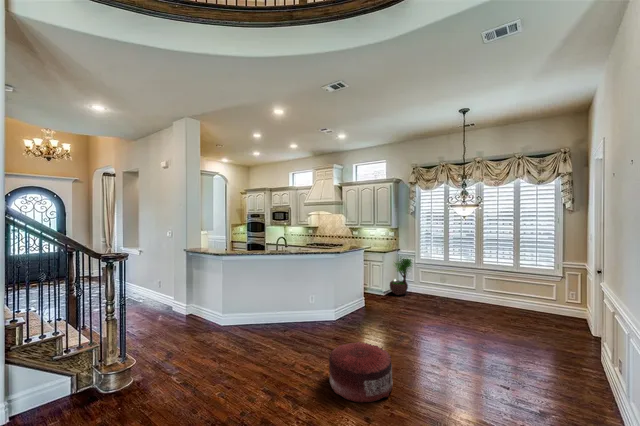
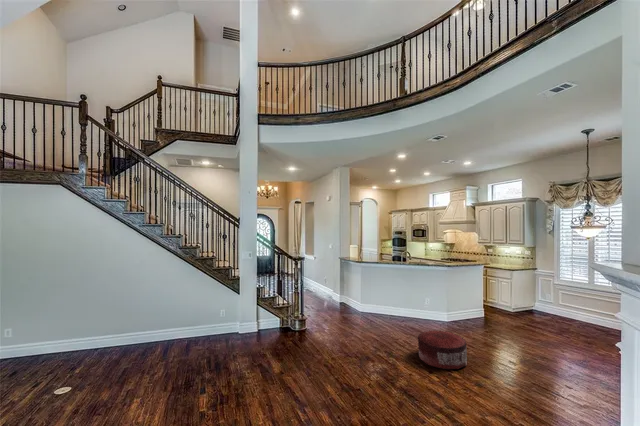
potted tree: present [390,258,412,295] -> none [522,273,550,314]

